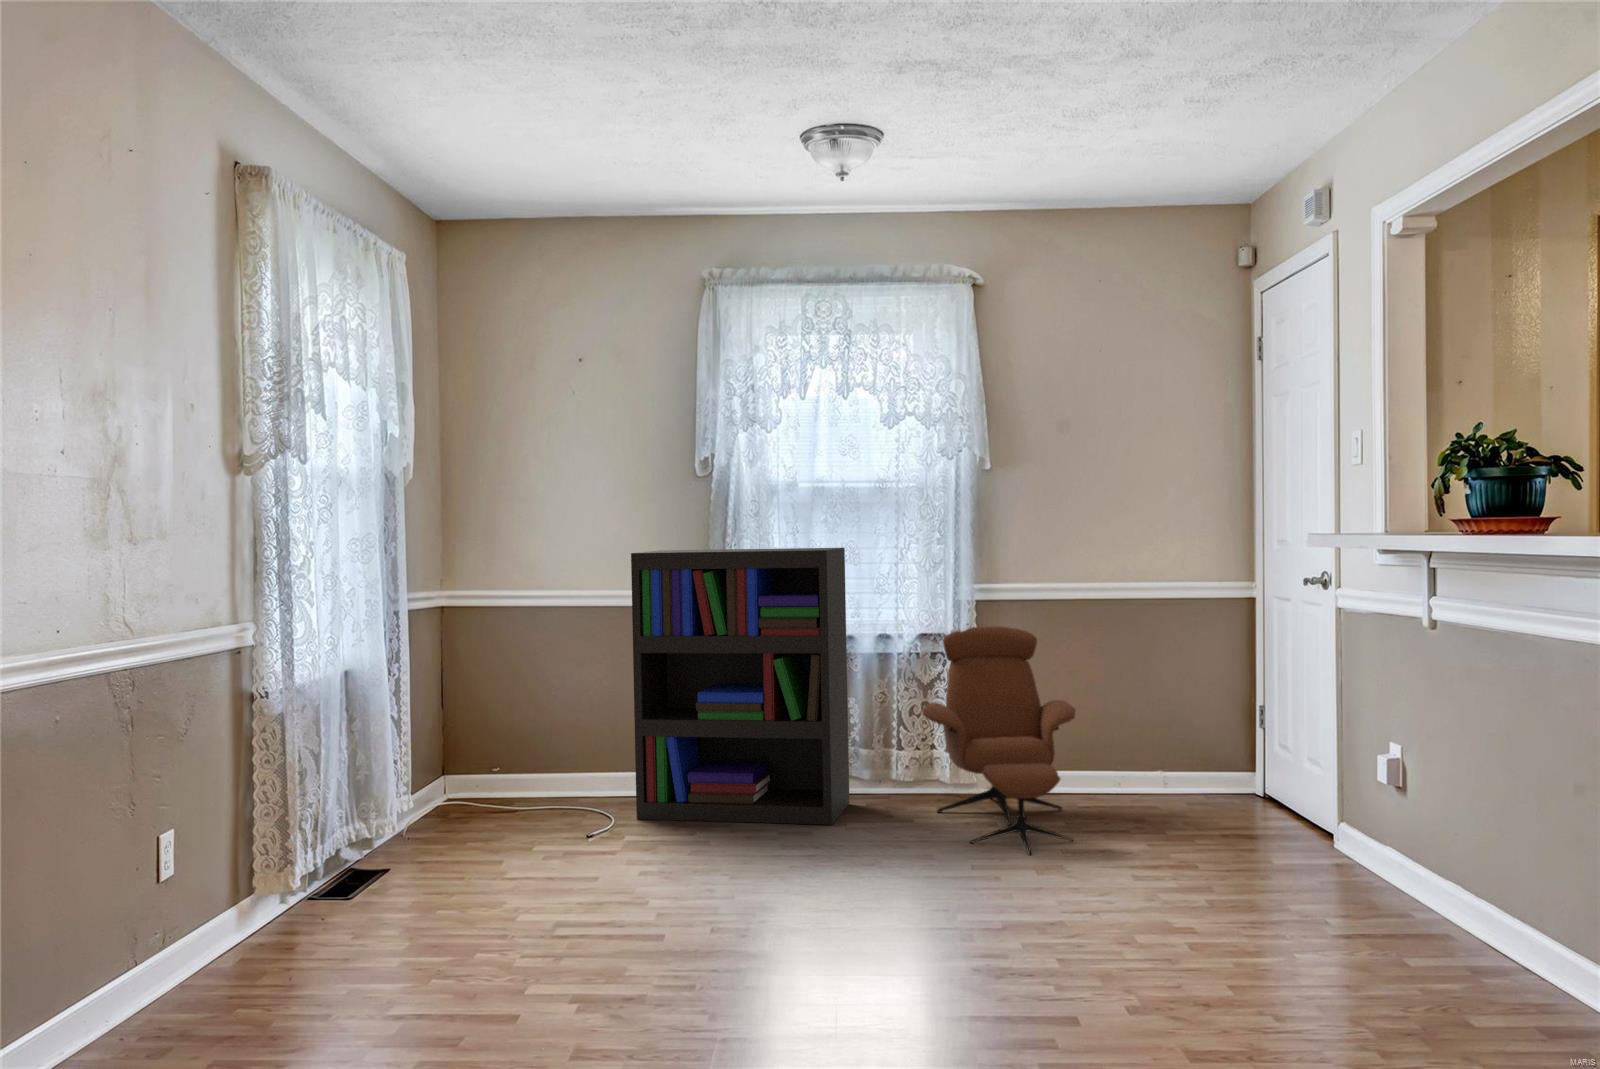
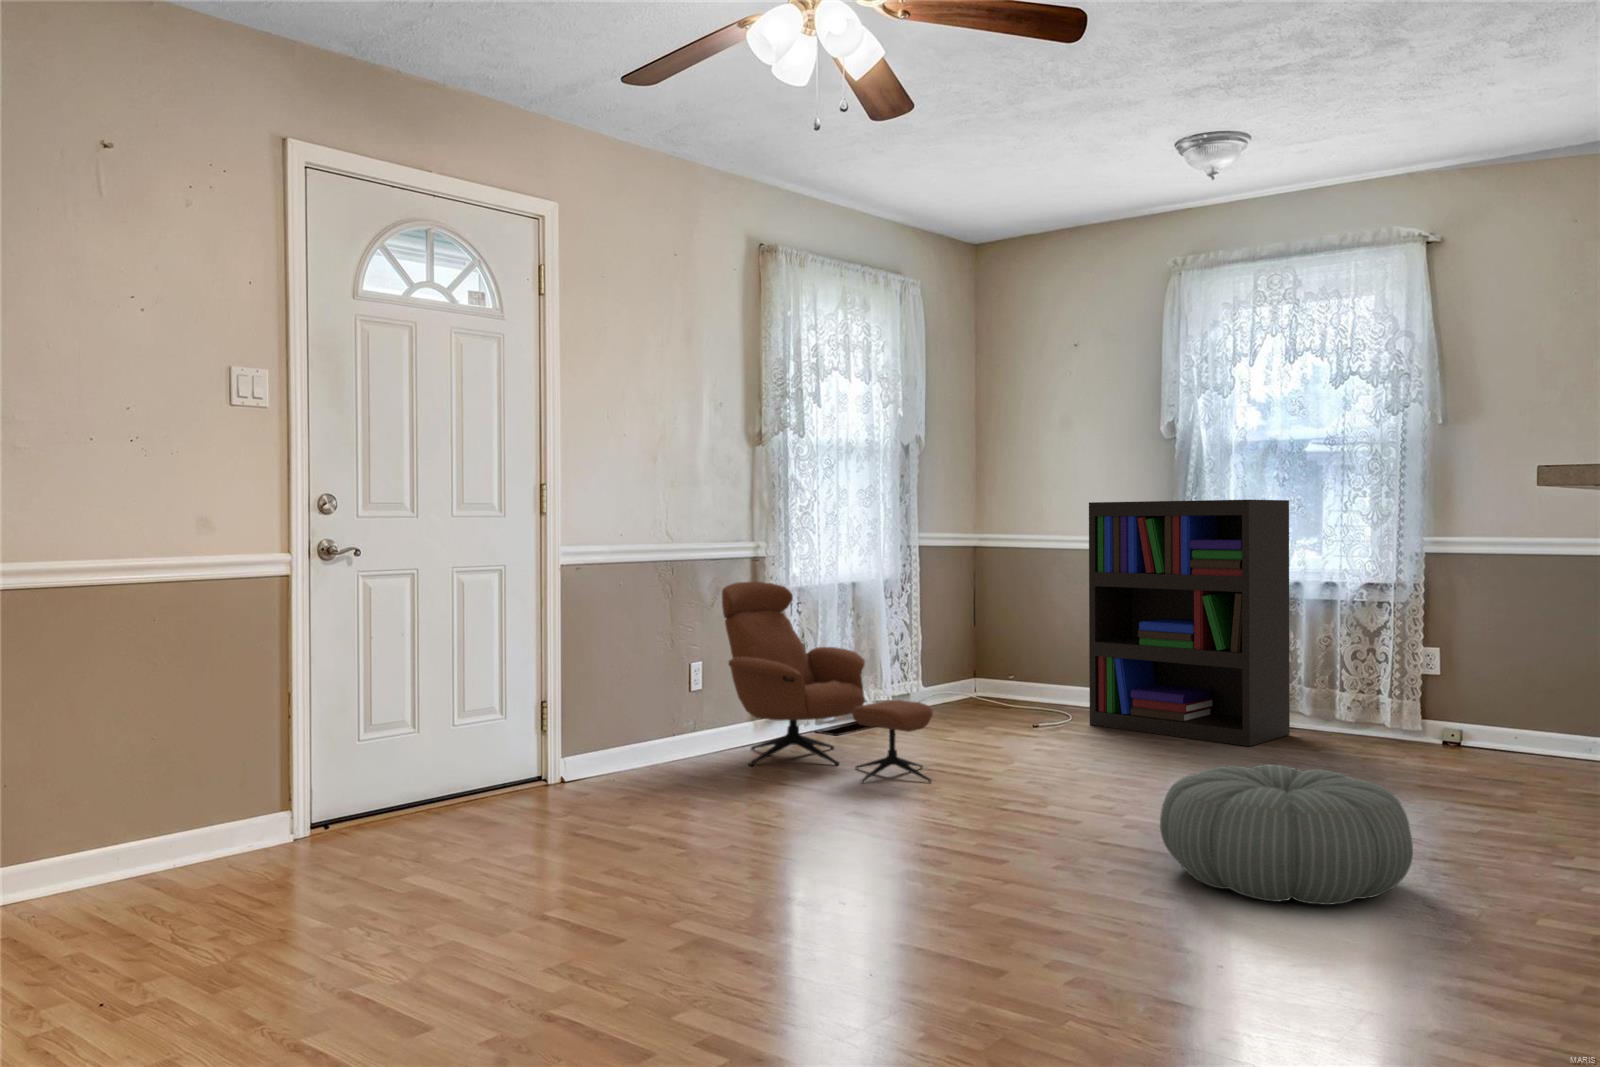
lounge chair: present [922,626,1076,854] -> present [722,581,933,782]
pouf: none [942,865,1204,1029] -> present [1160,764,1413,905]

